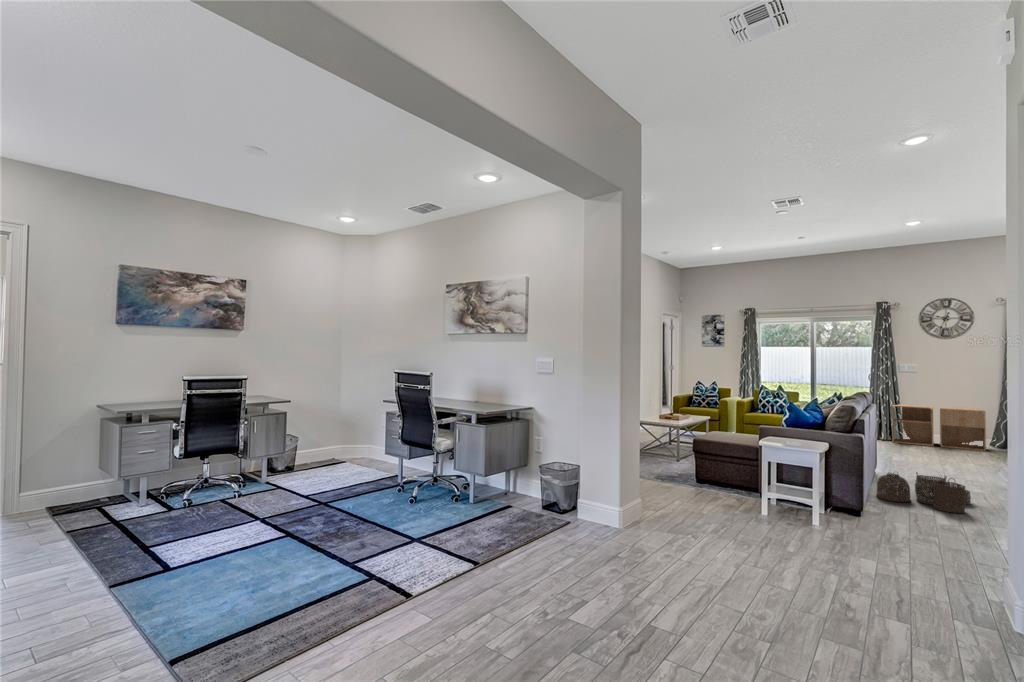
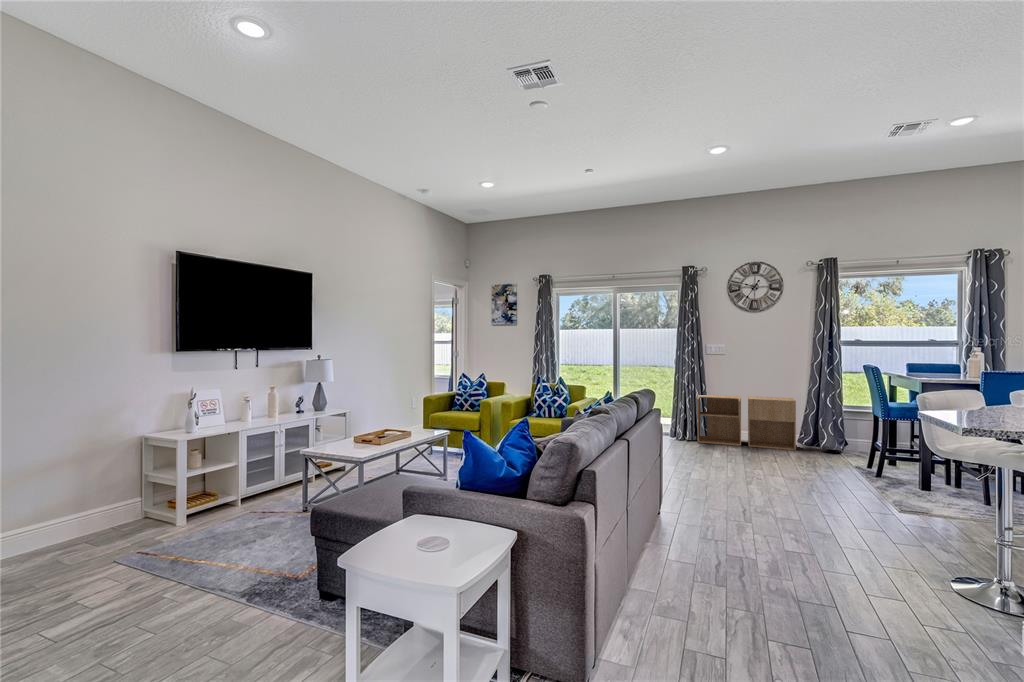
woven basket: present [877,472,971,513] -> none [646,545,793,642]

